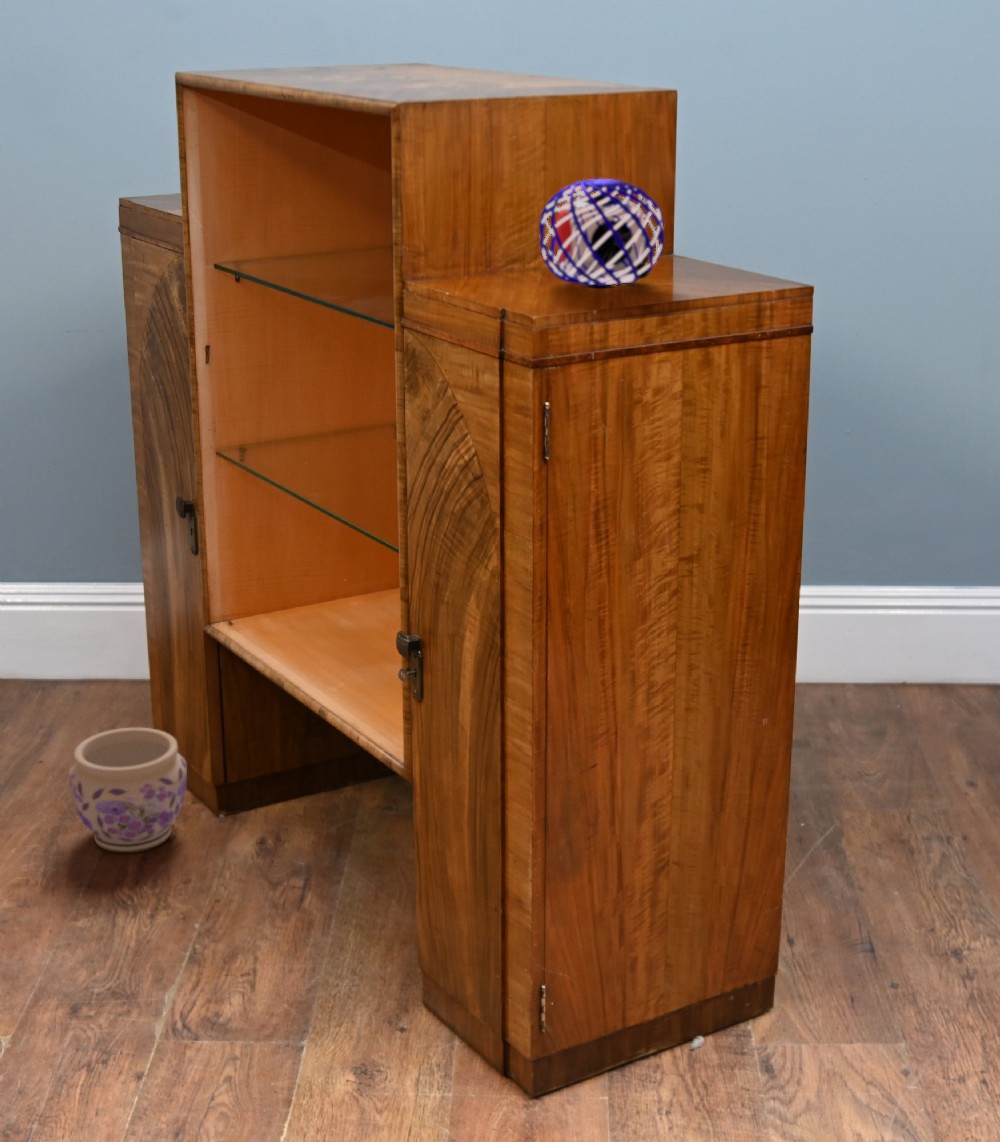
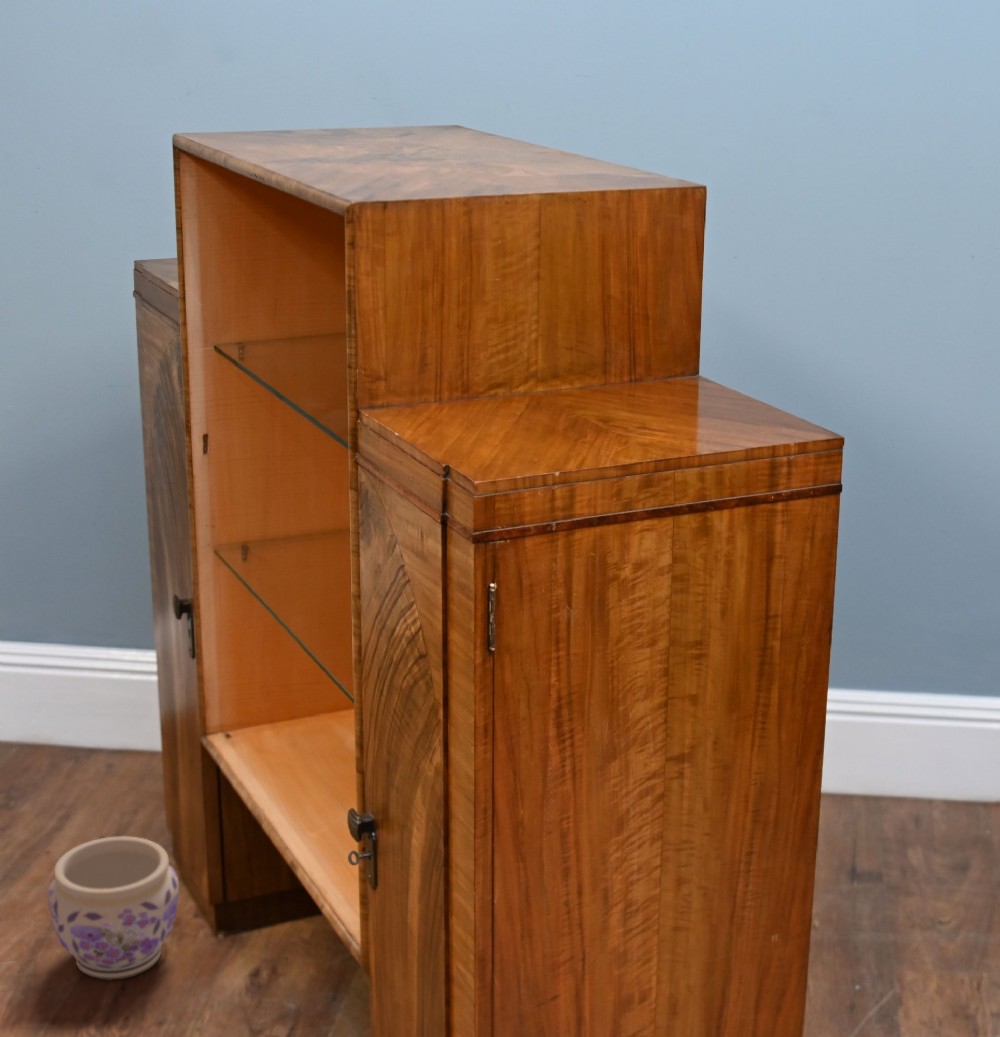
decorative orb: present [539,179,664,286] -> none [508,301,661,432]

